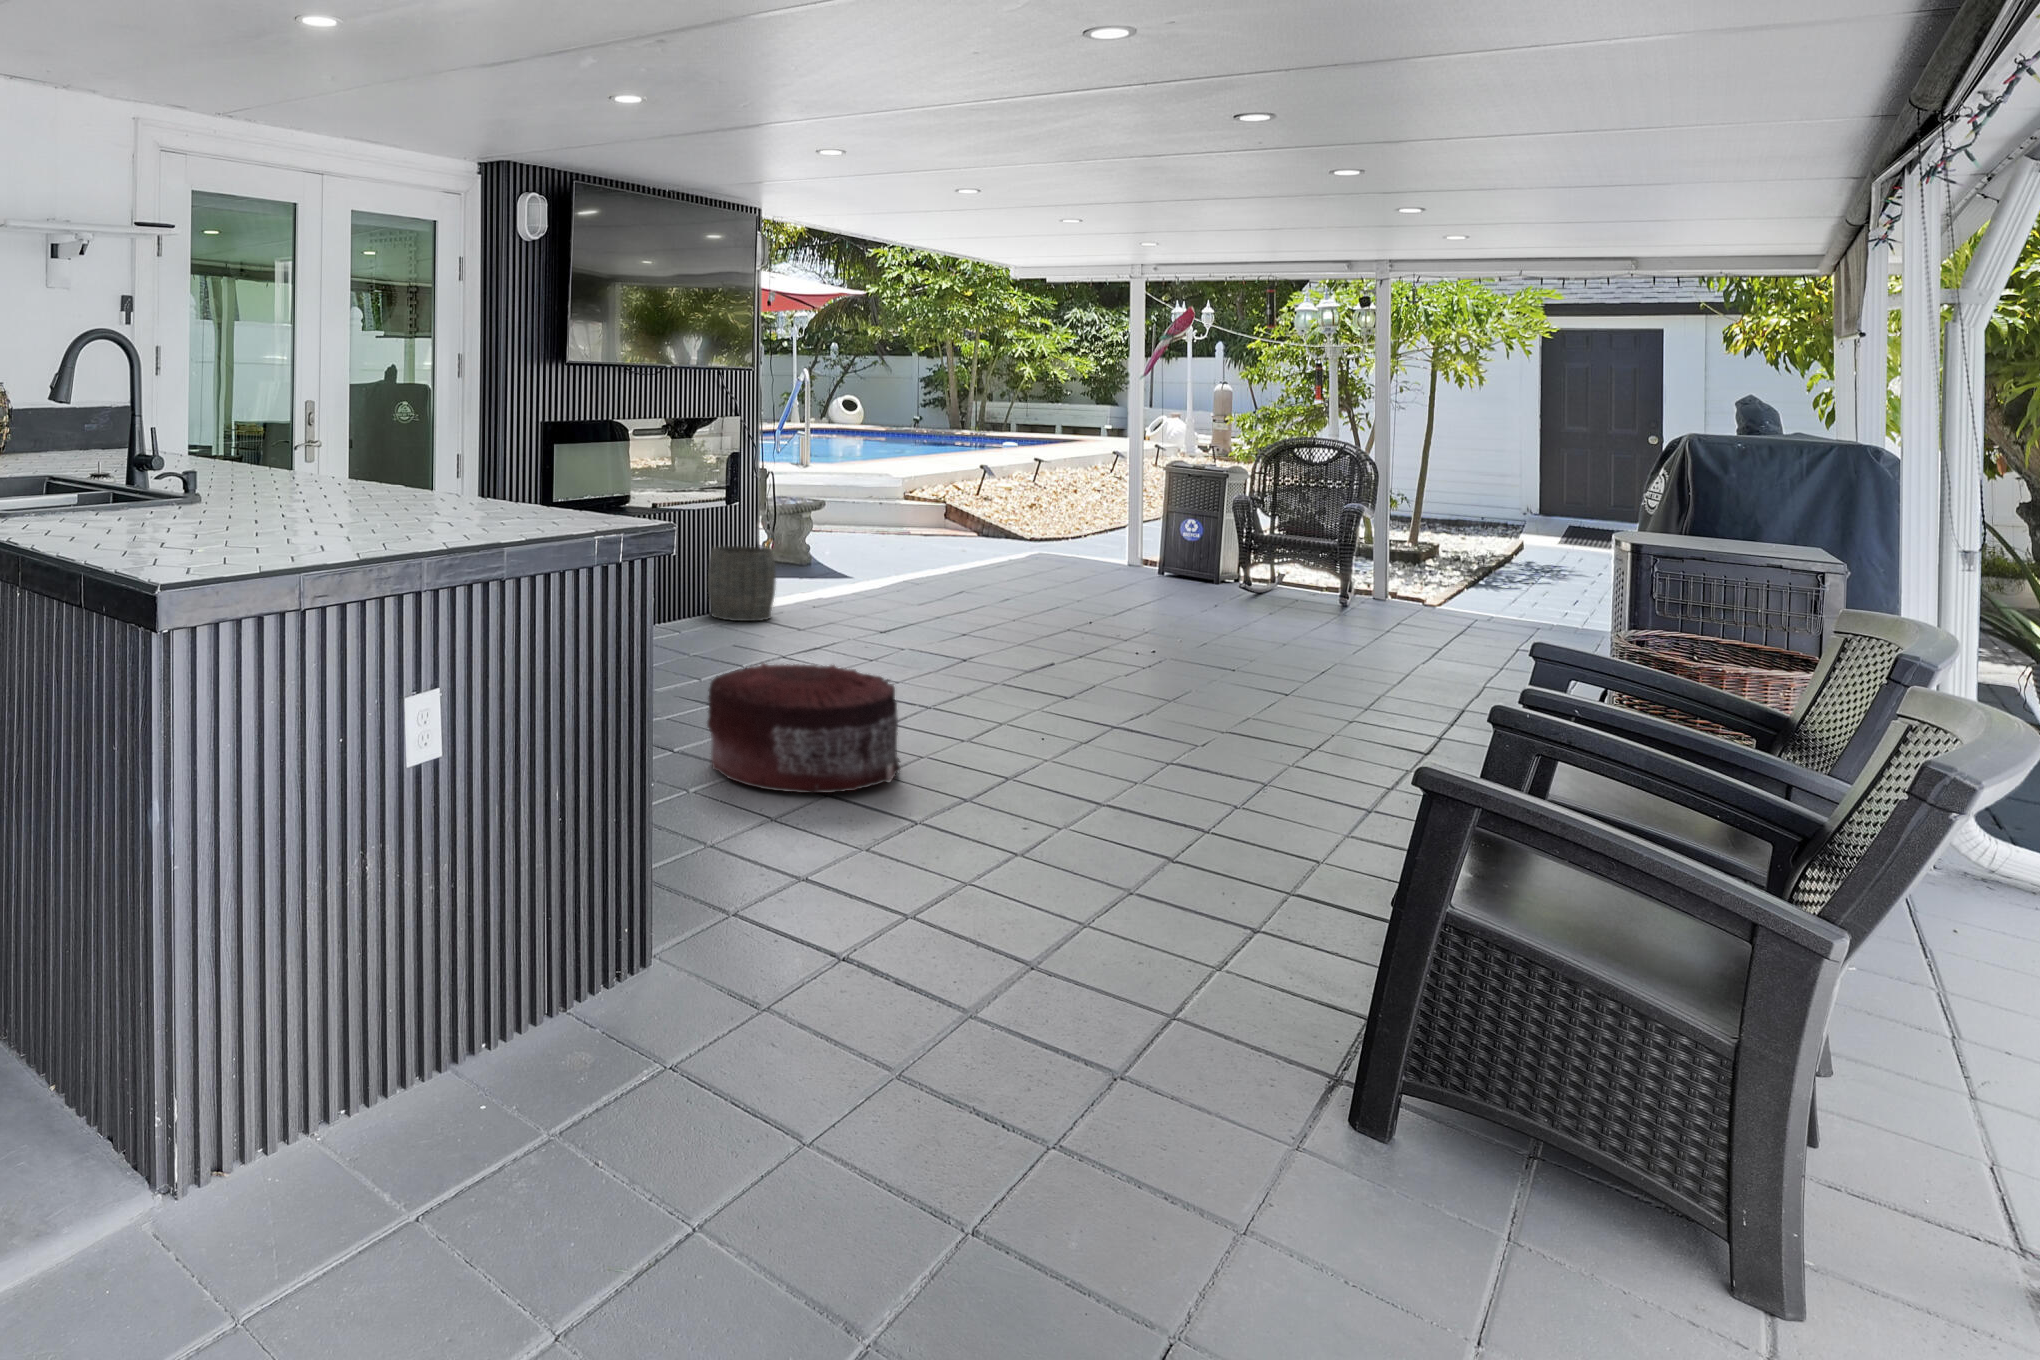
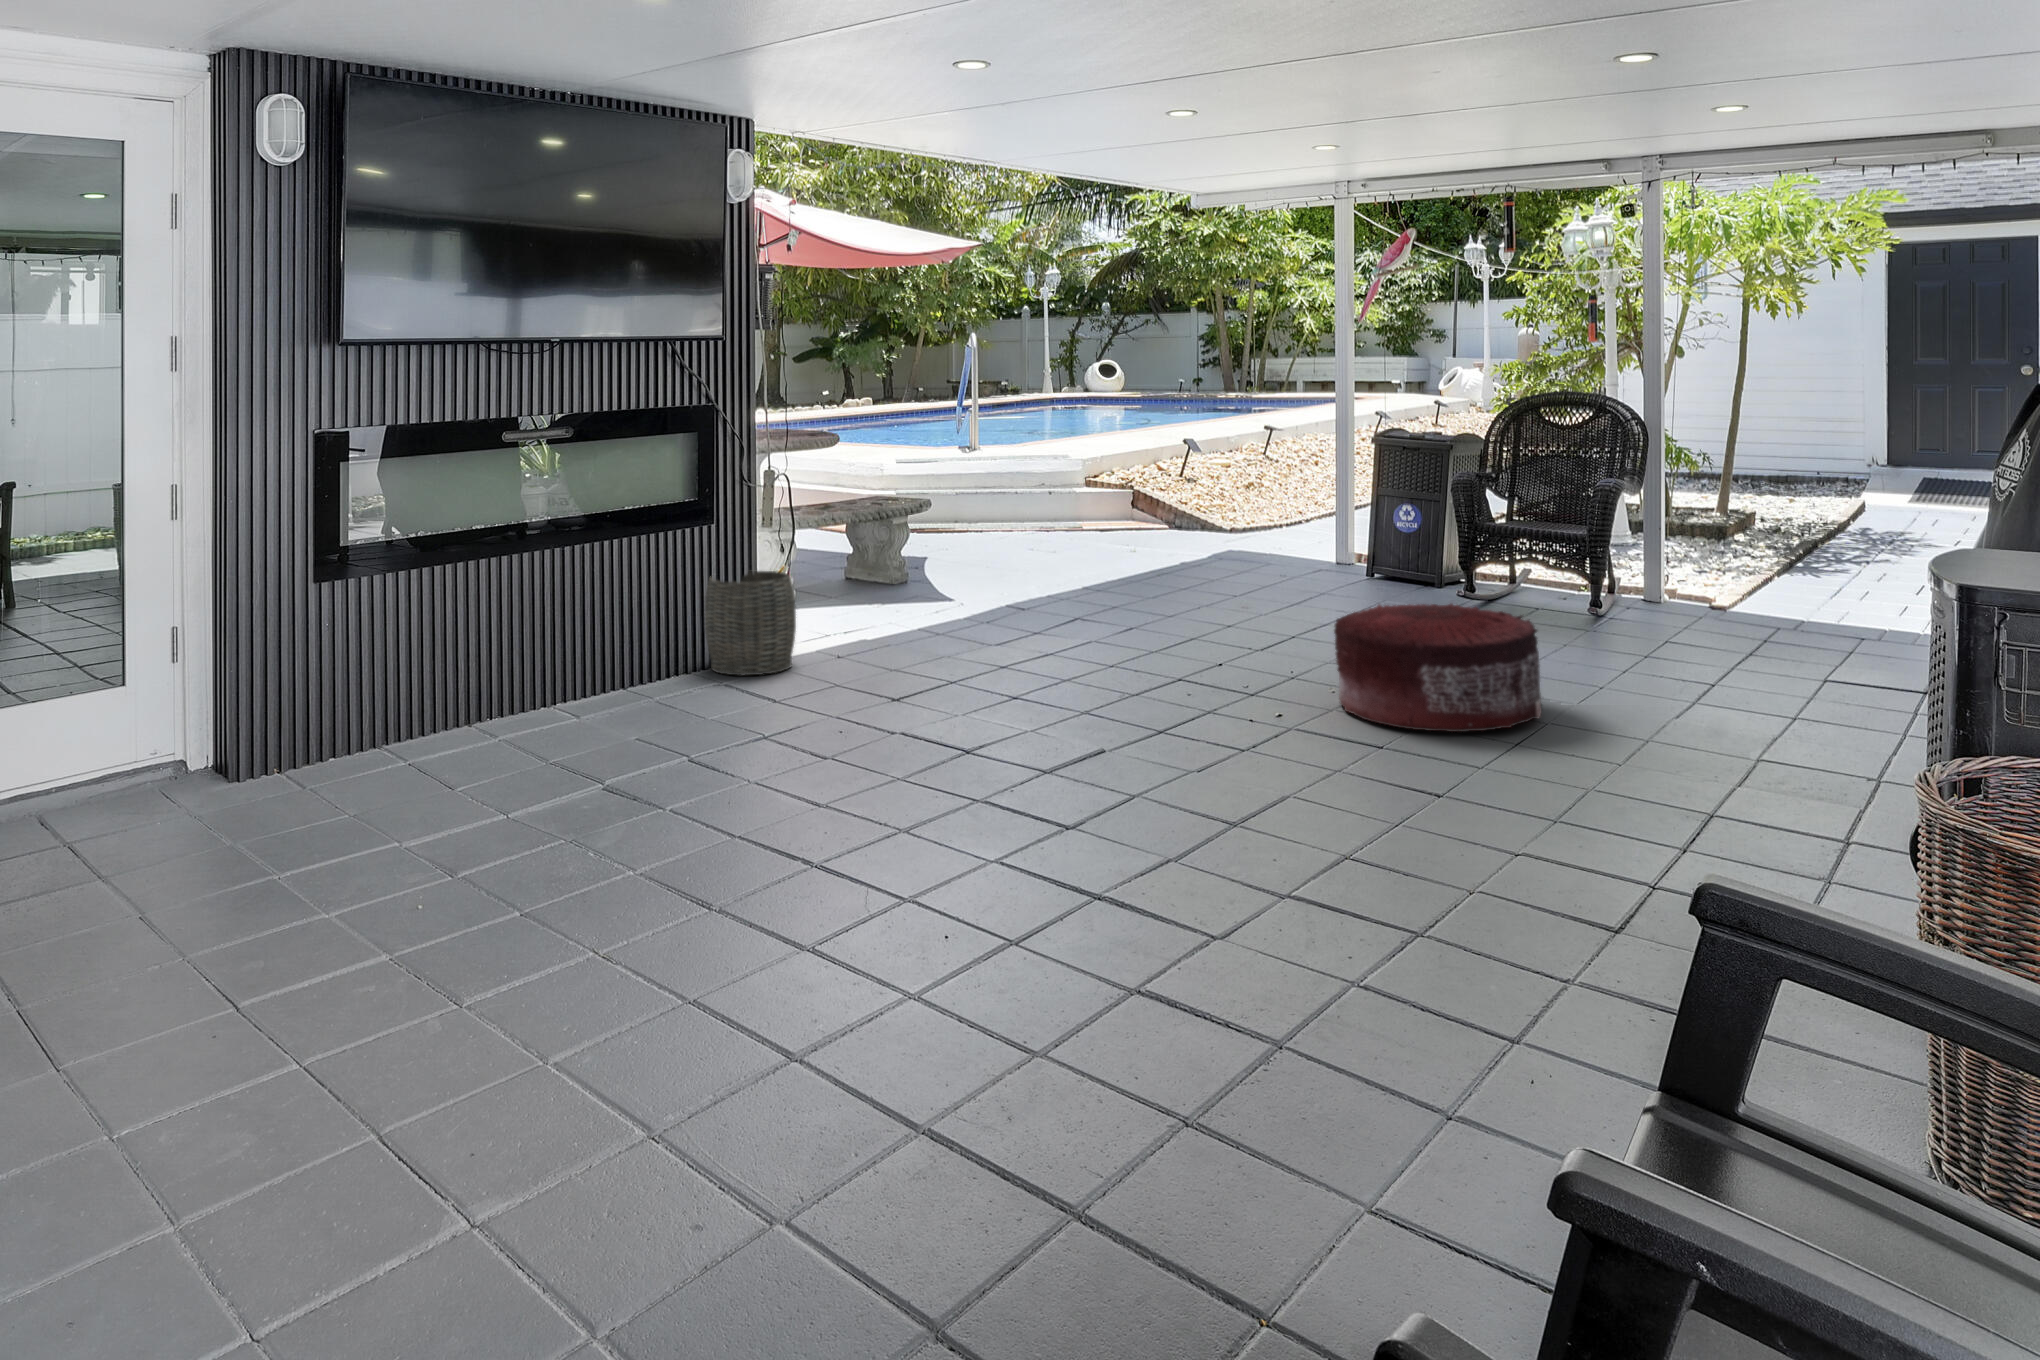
pouf: present [707,663,900,793] -> present [1334,604,1542,732]

